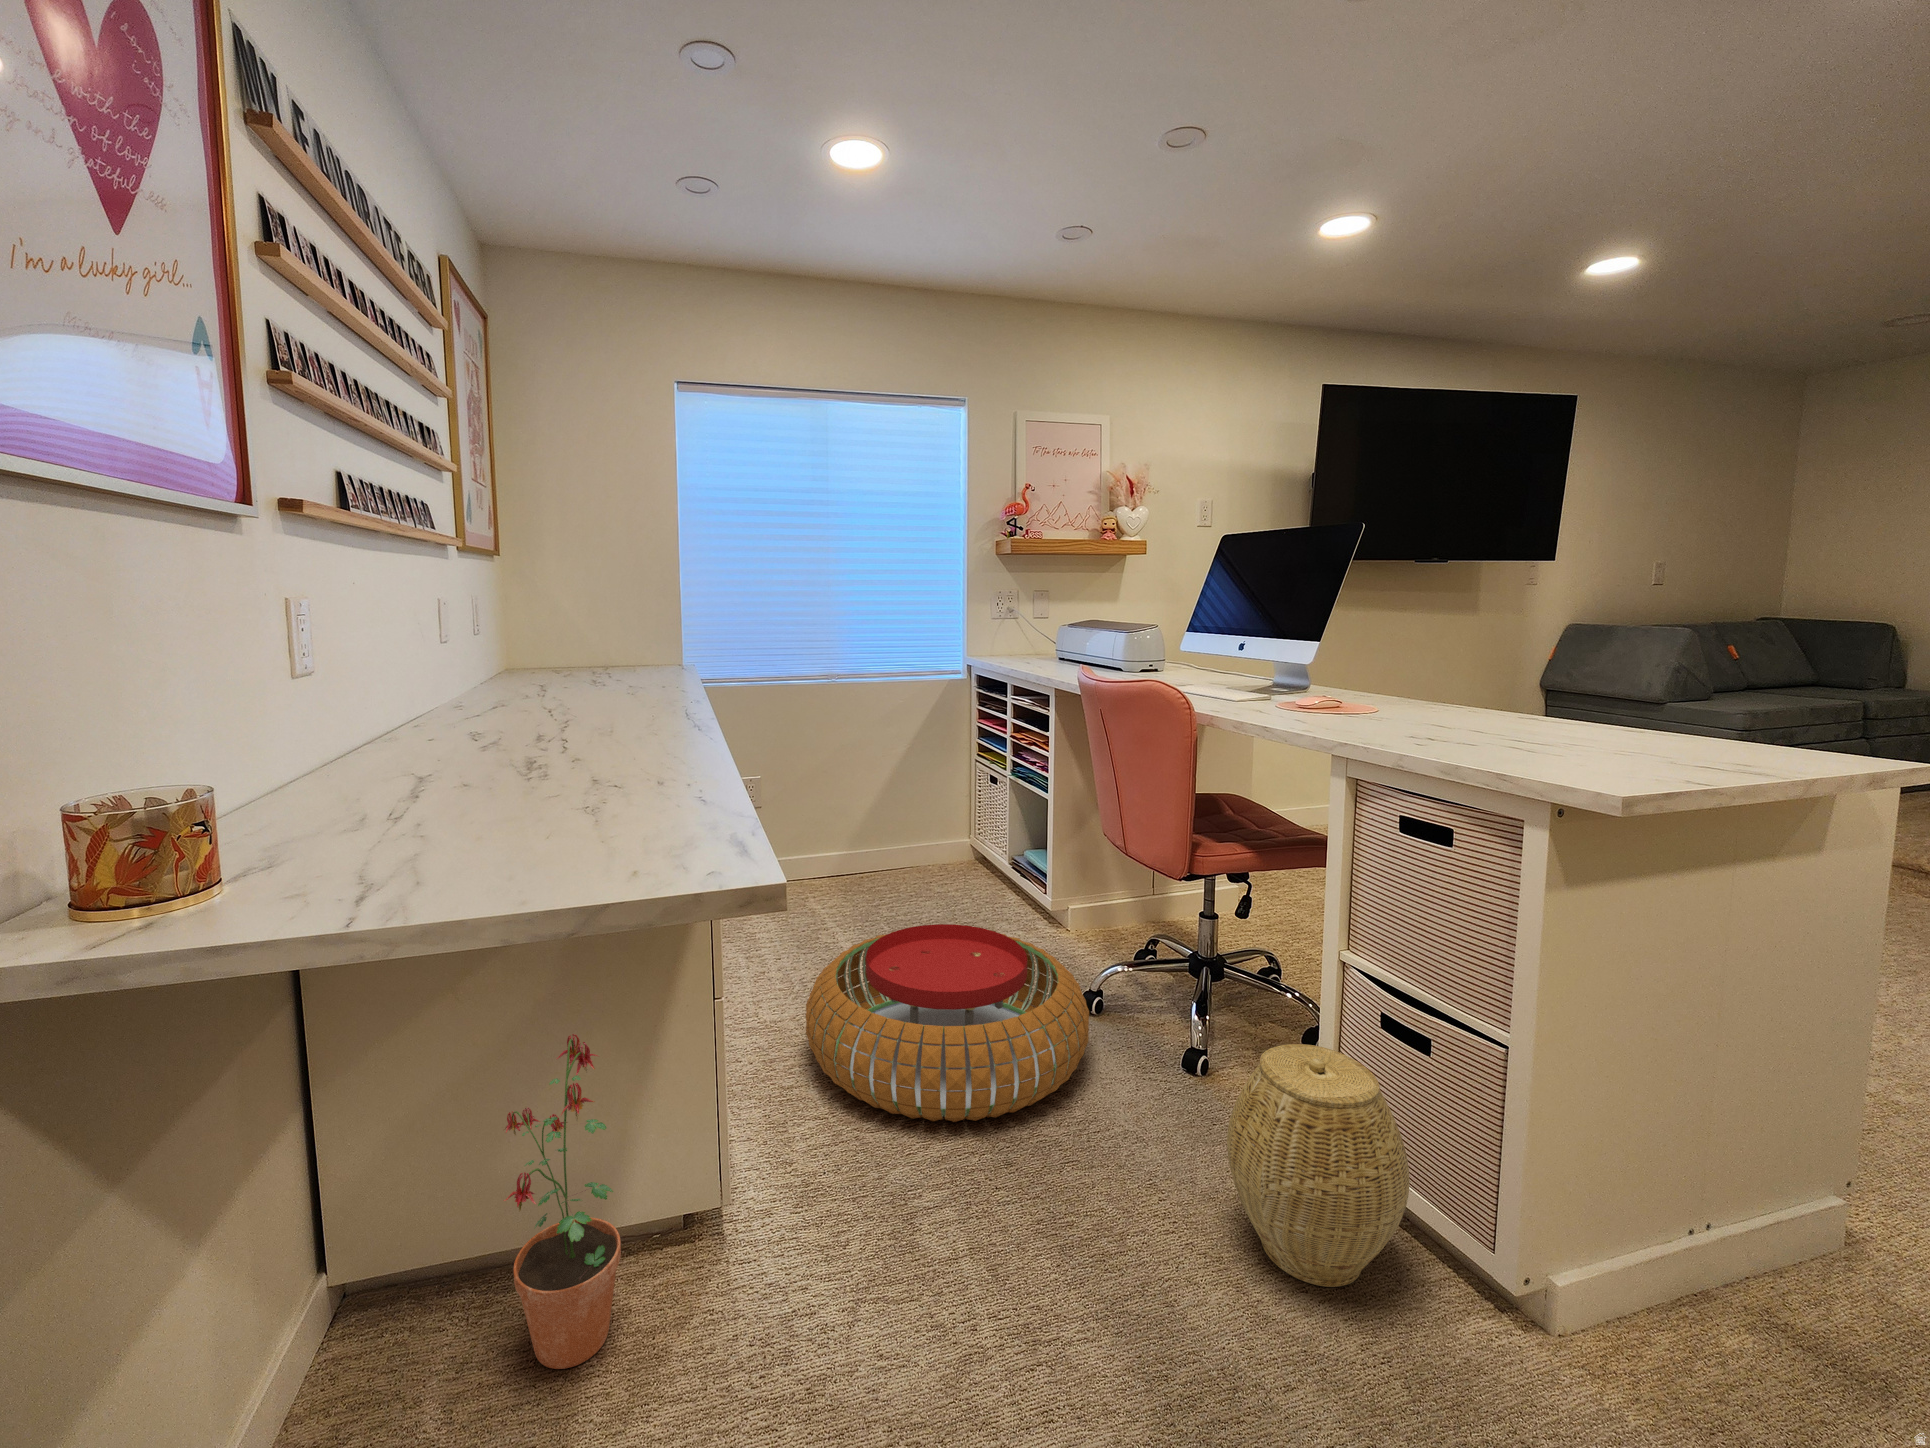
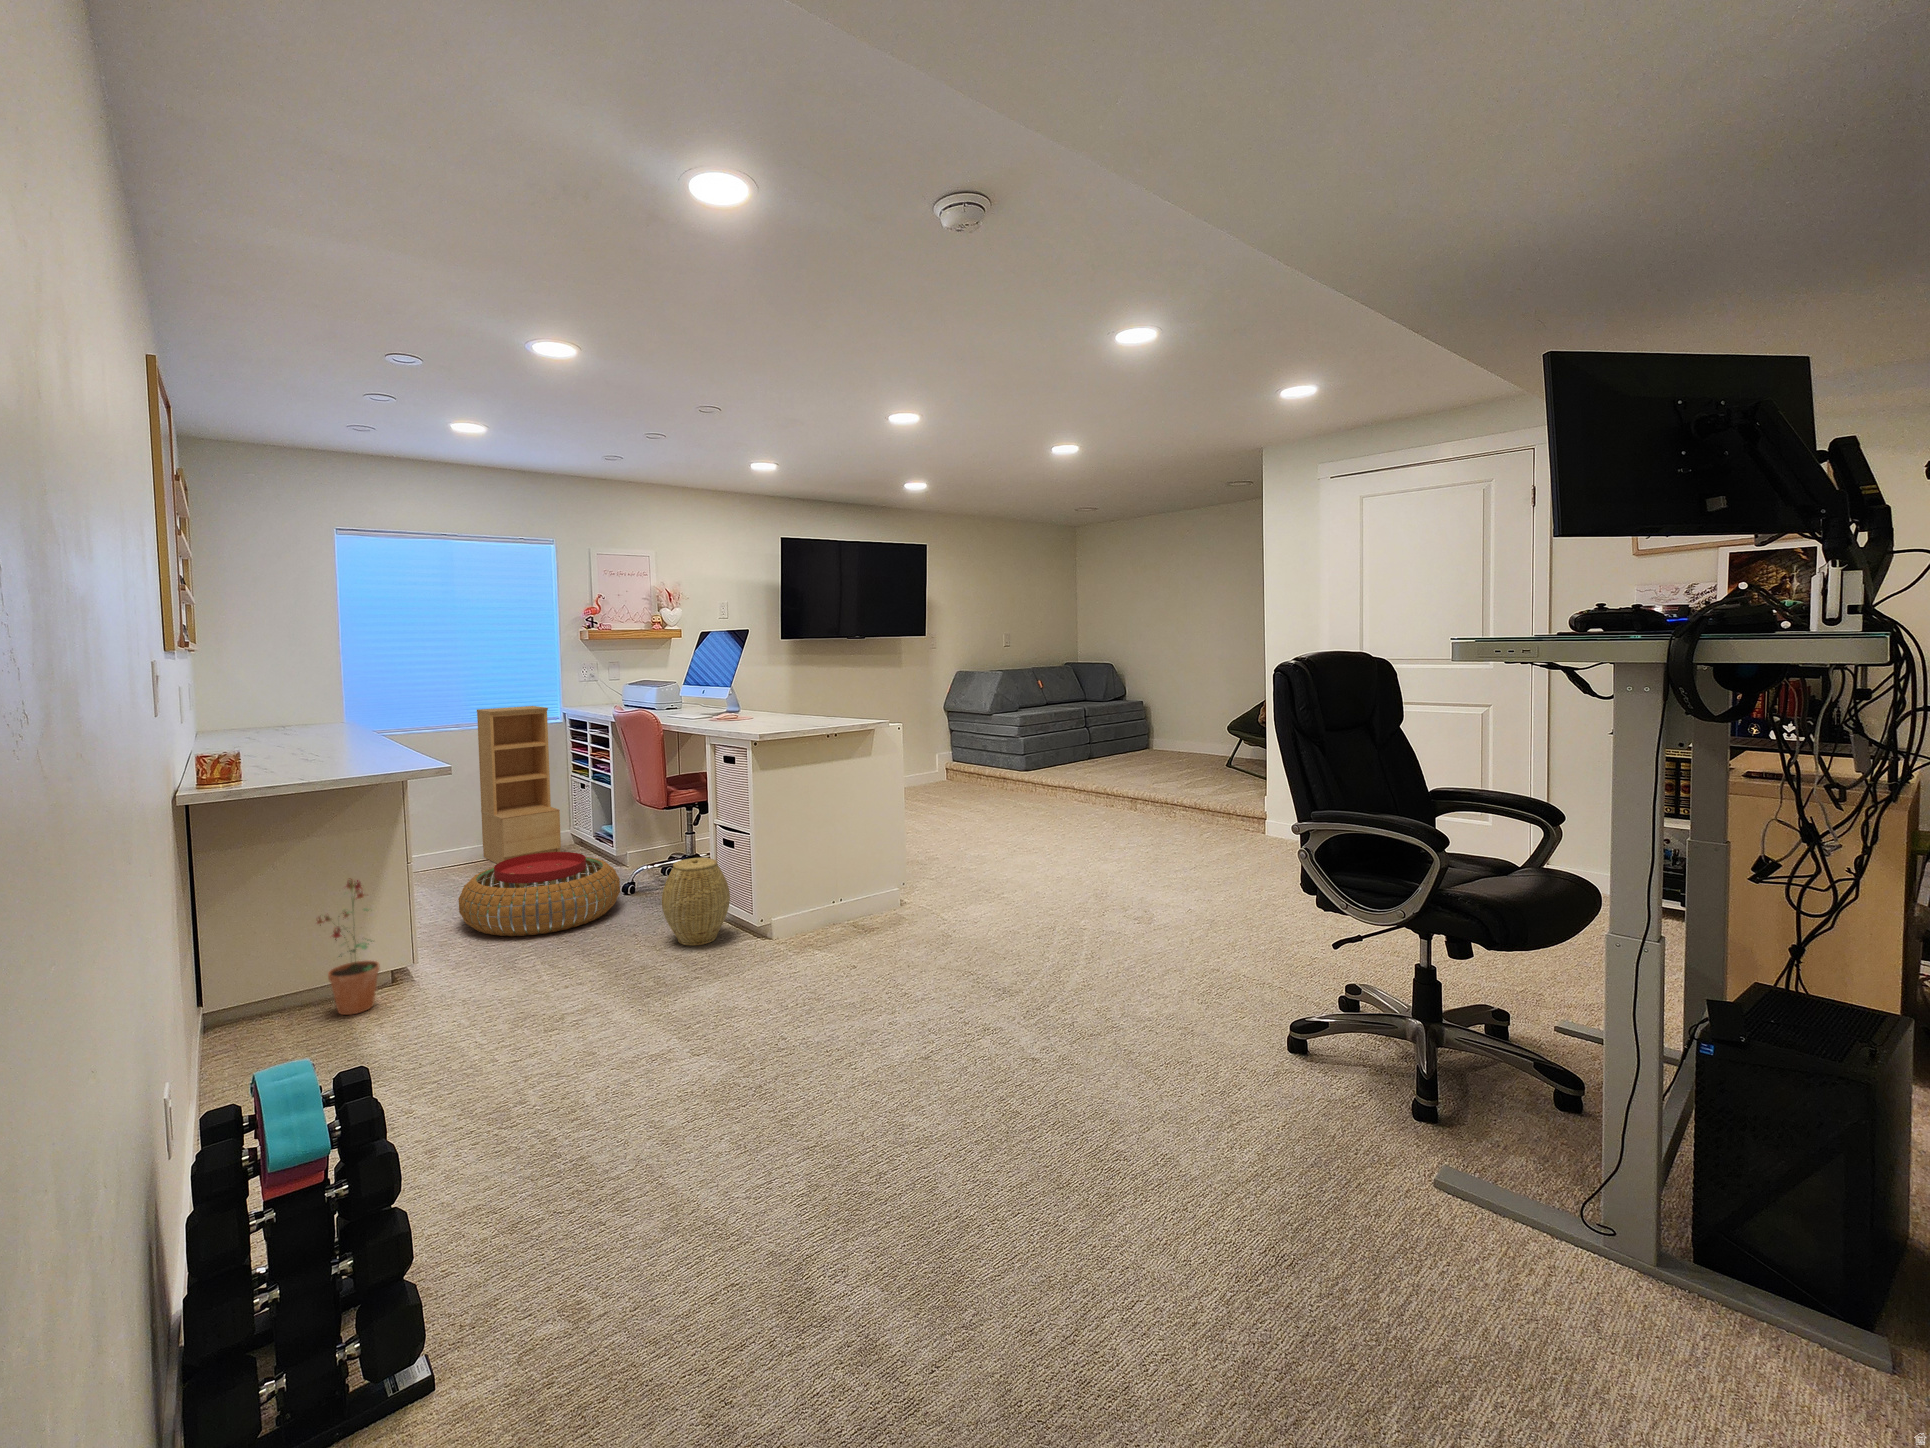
bookshelf: none [850,653,963,901] -> present [477,706,561,864]

